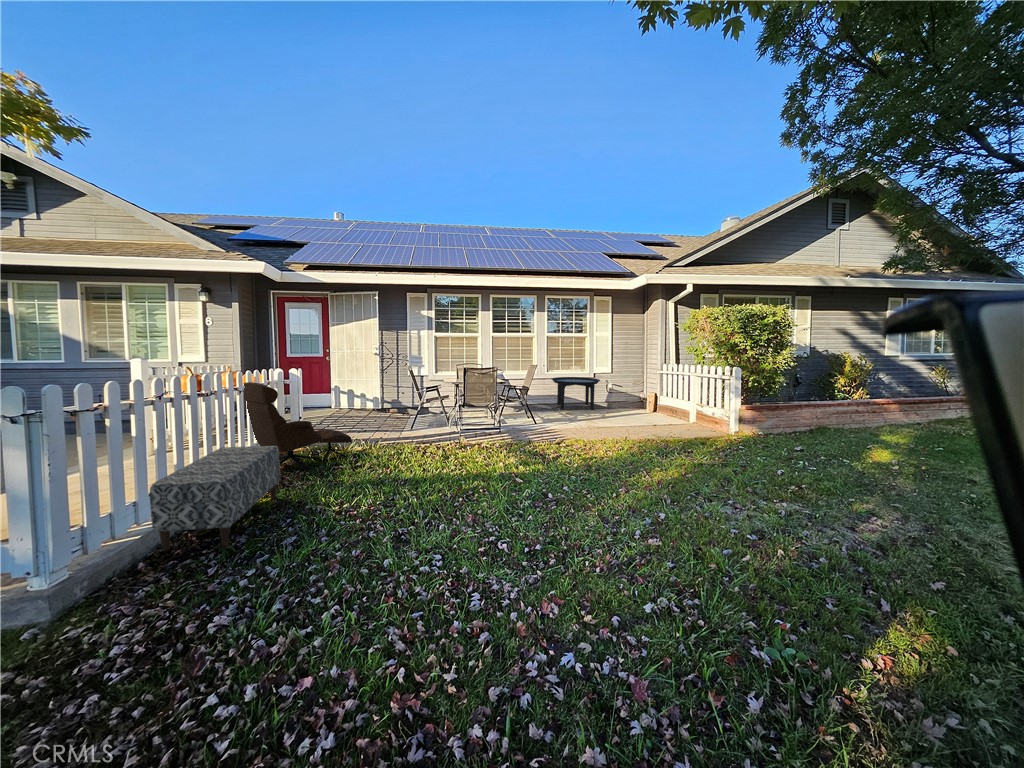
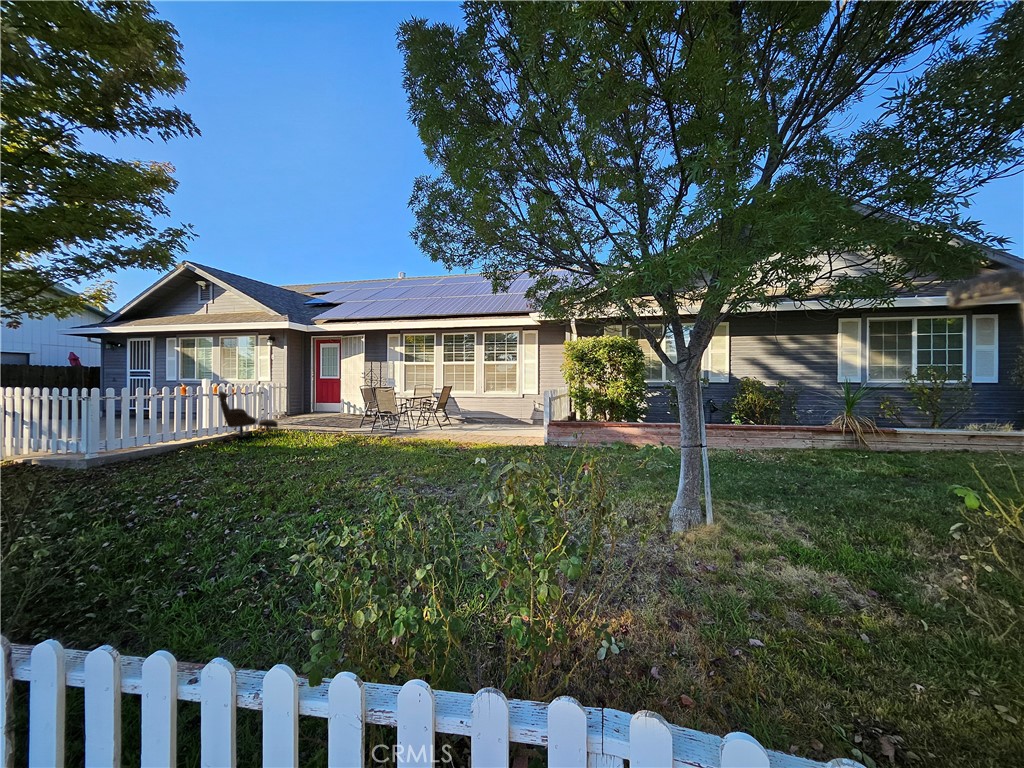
round table: present [552,377,600,410] -> none [472,397,511,424]
bench: present [150,446,280,551] -> none [133,419,206,455]

